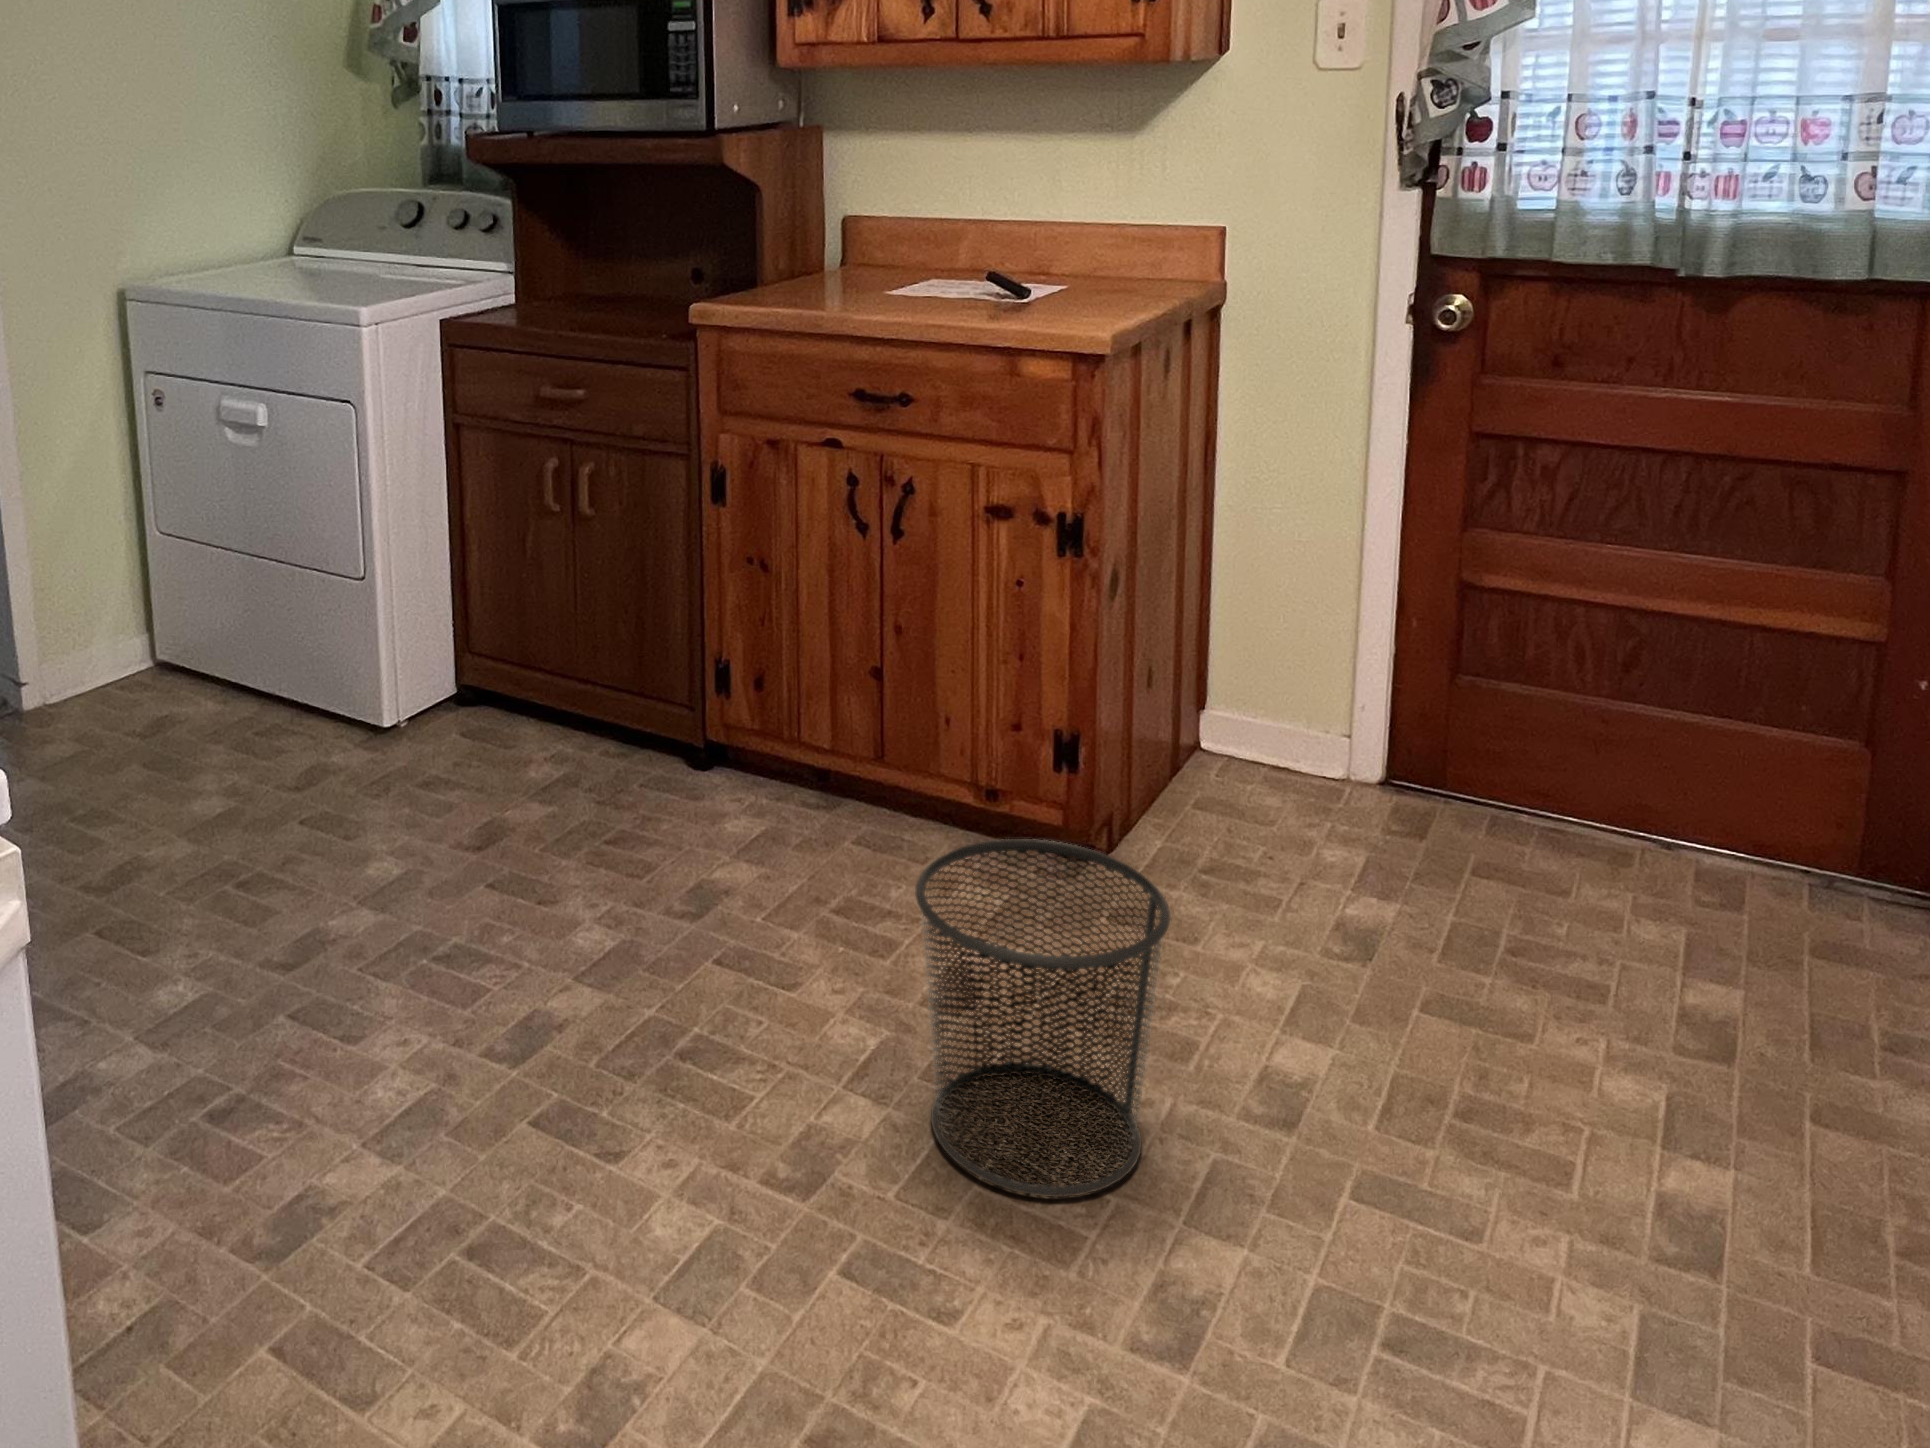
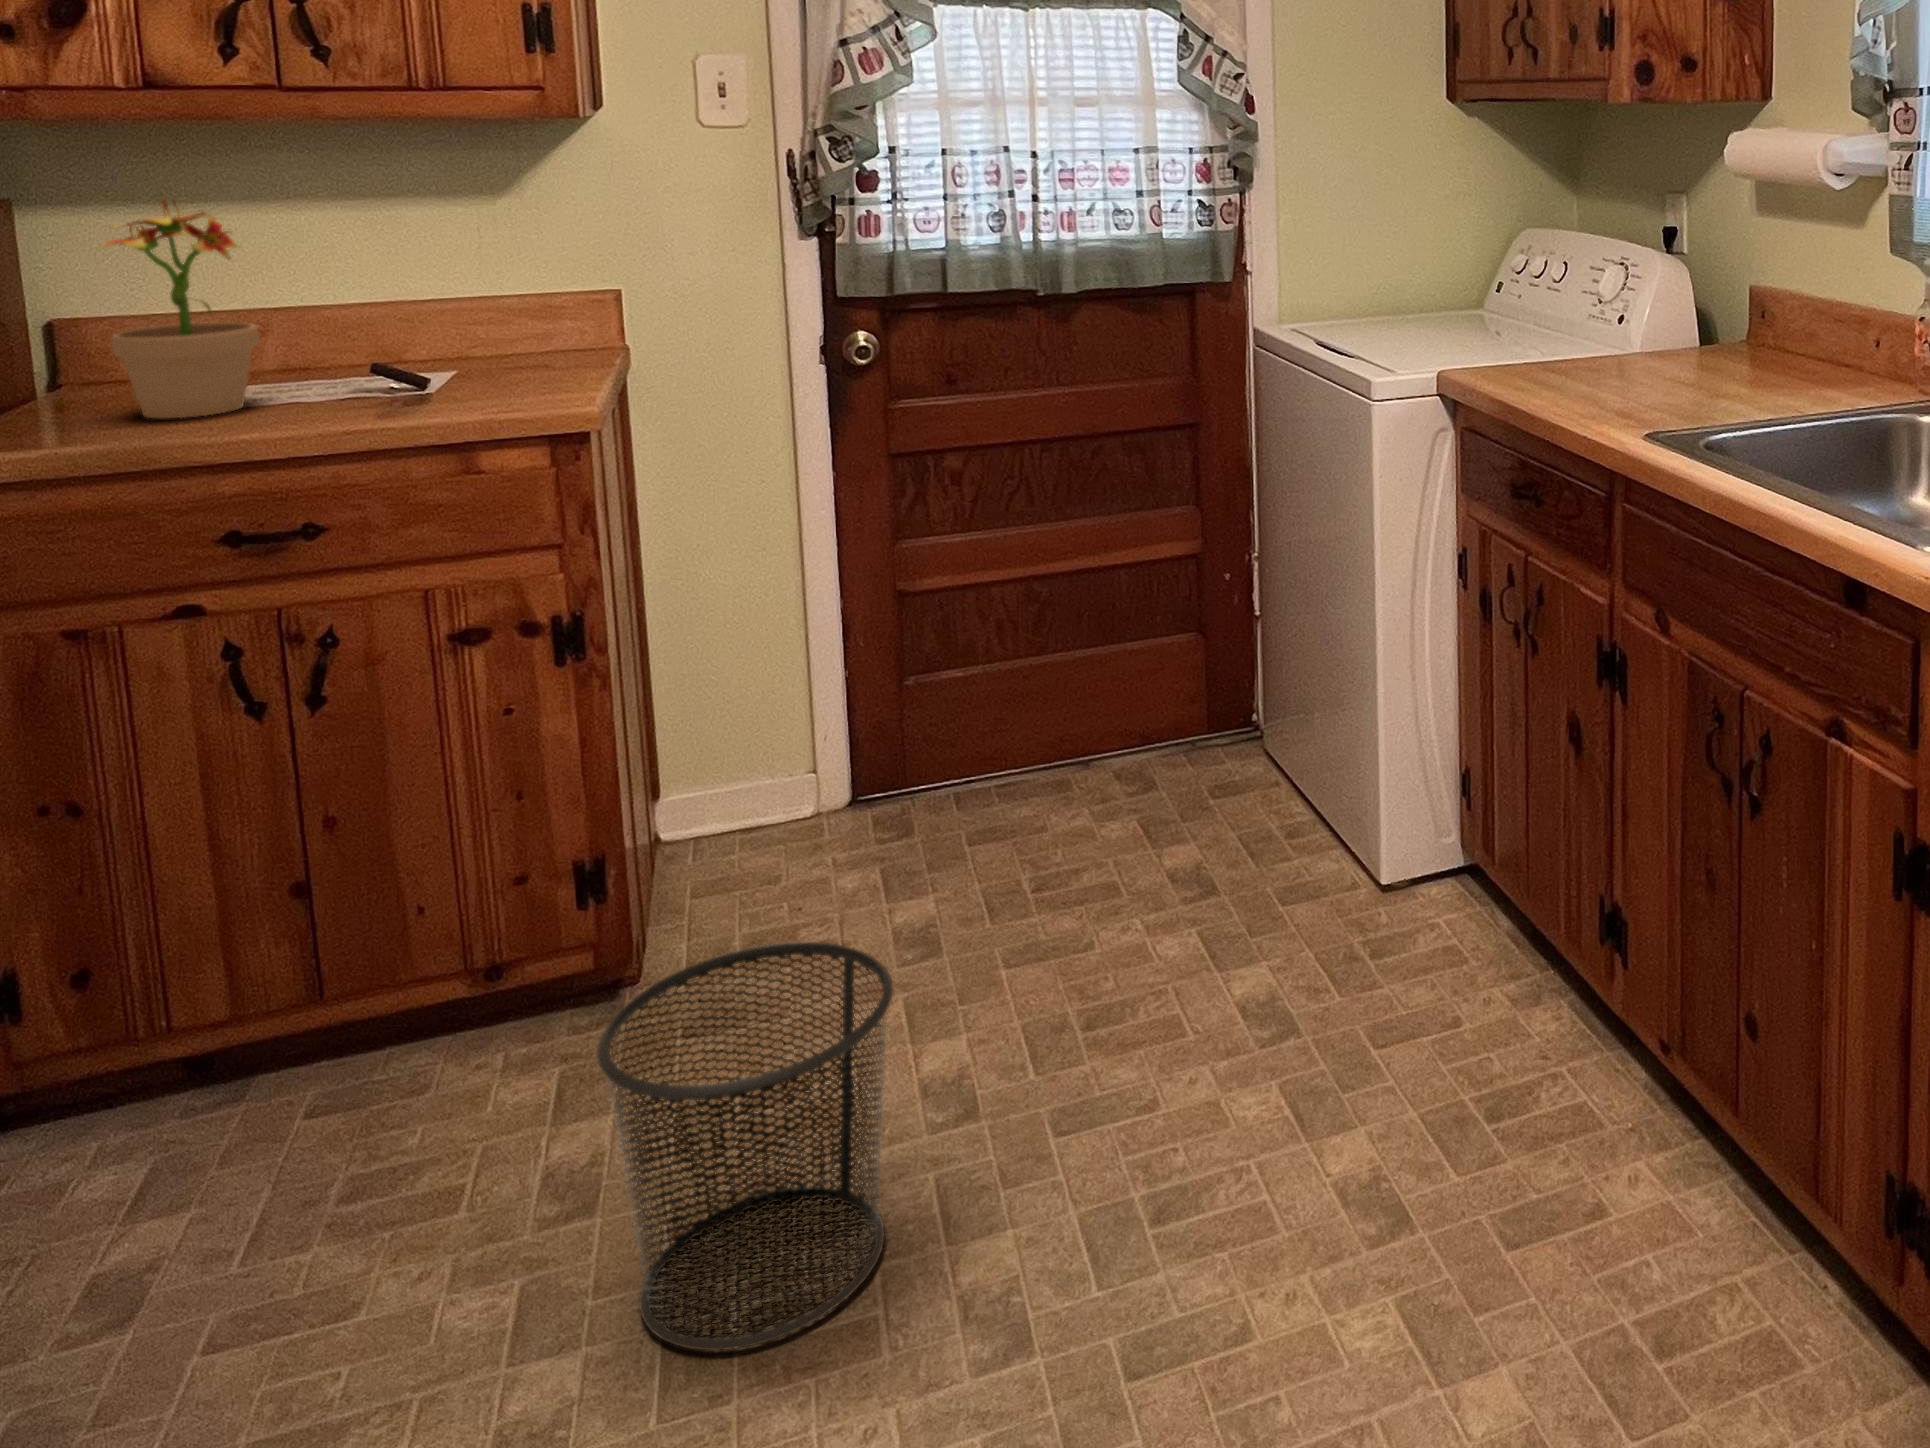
potted plant: none [828,129,924,299] -> present [97,199,259,418]

